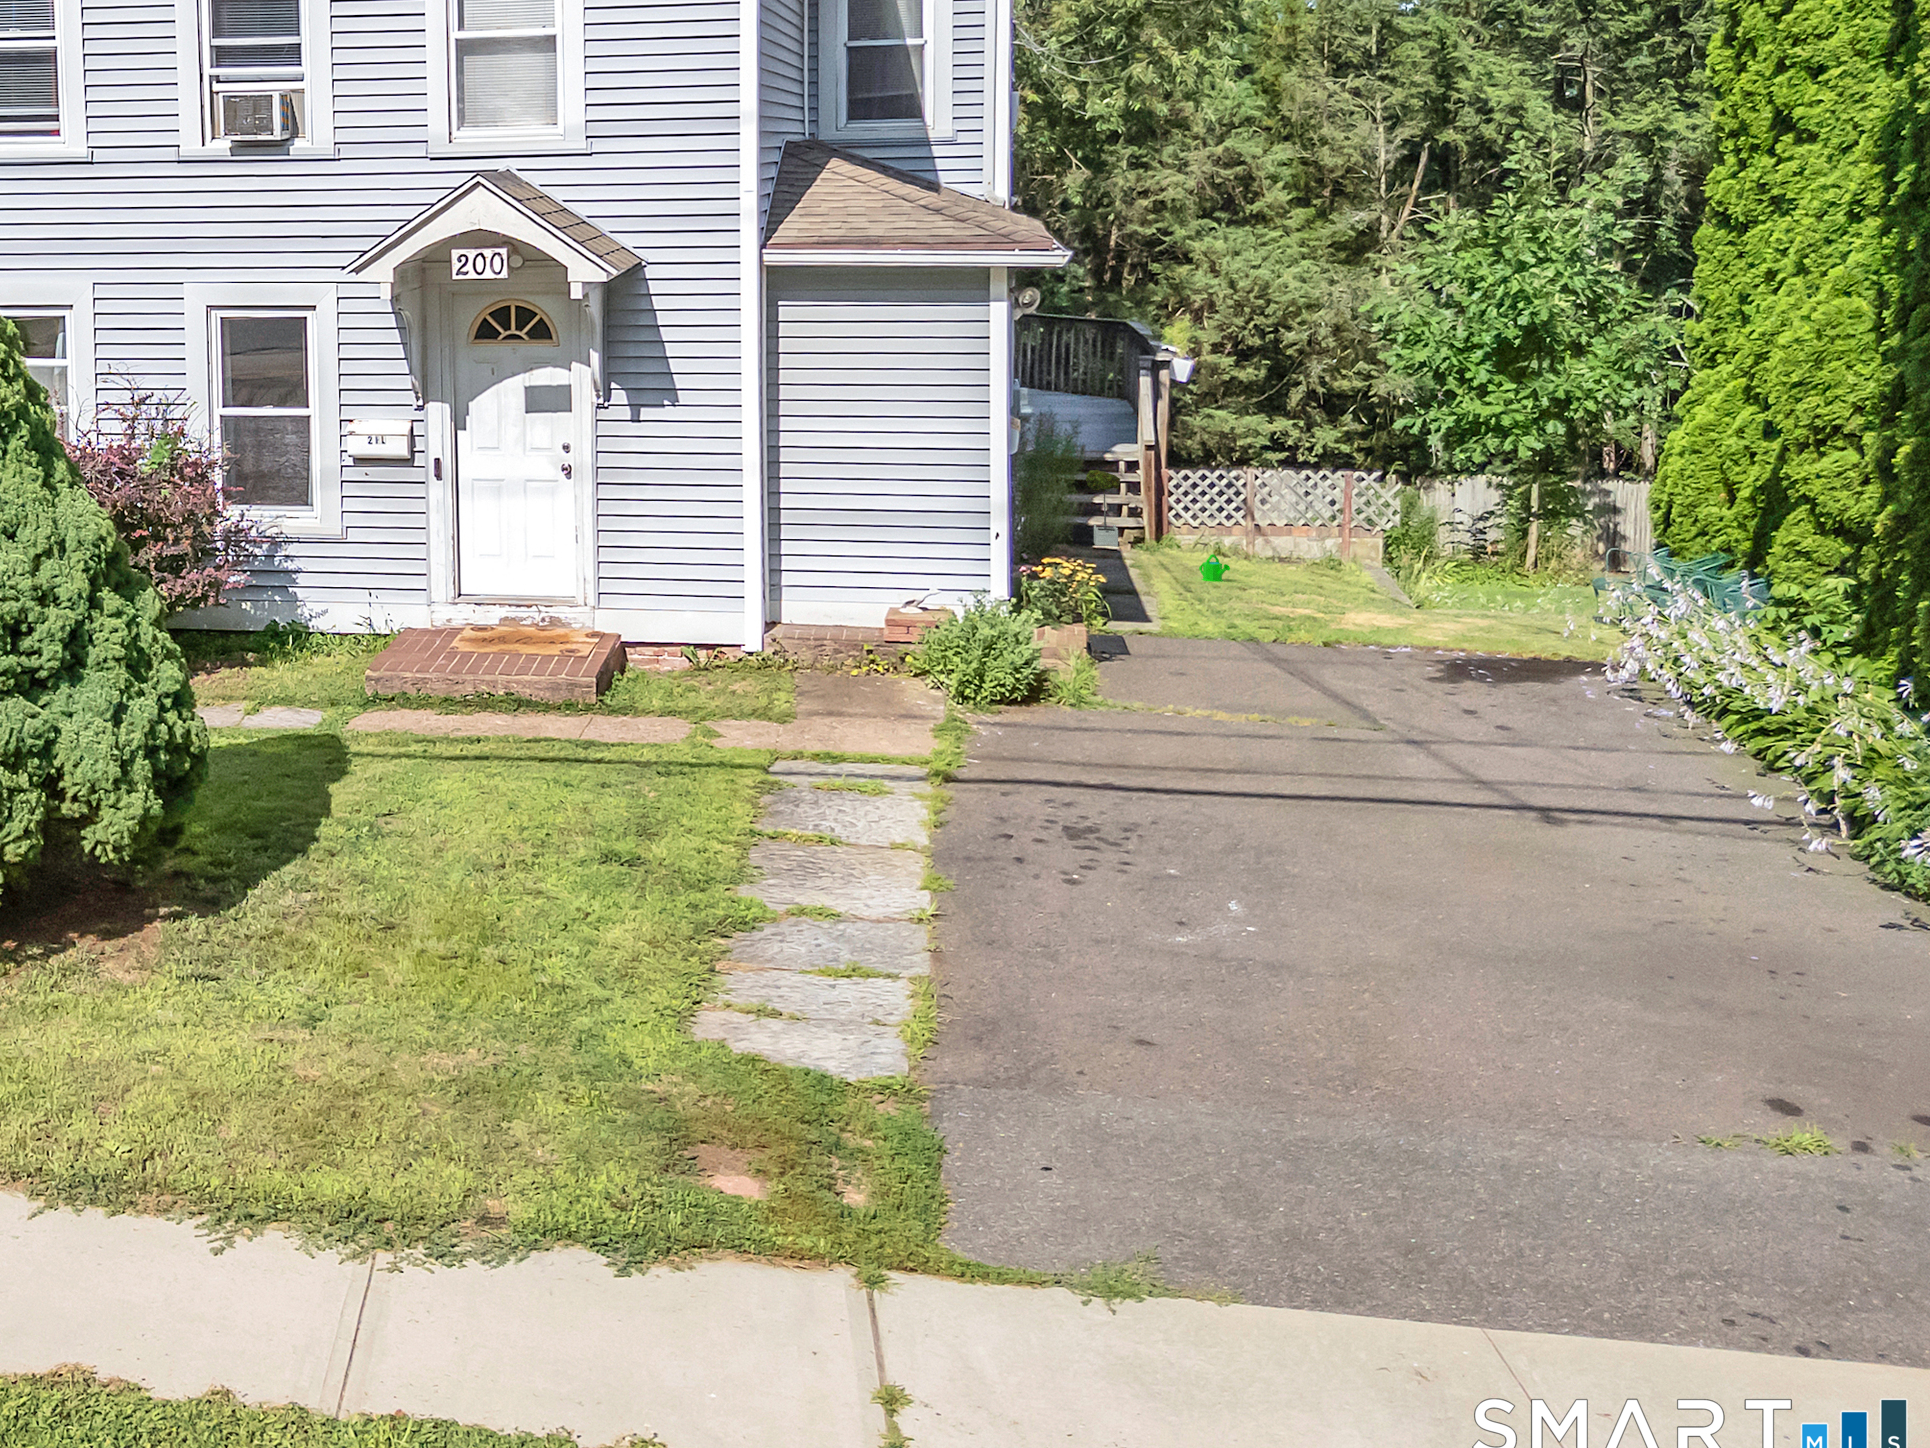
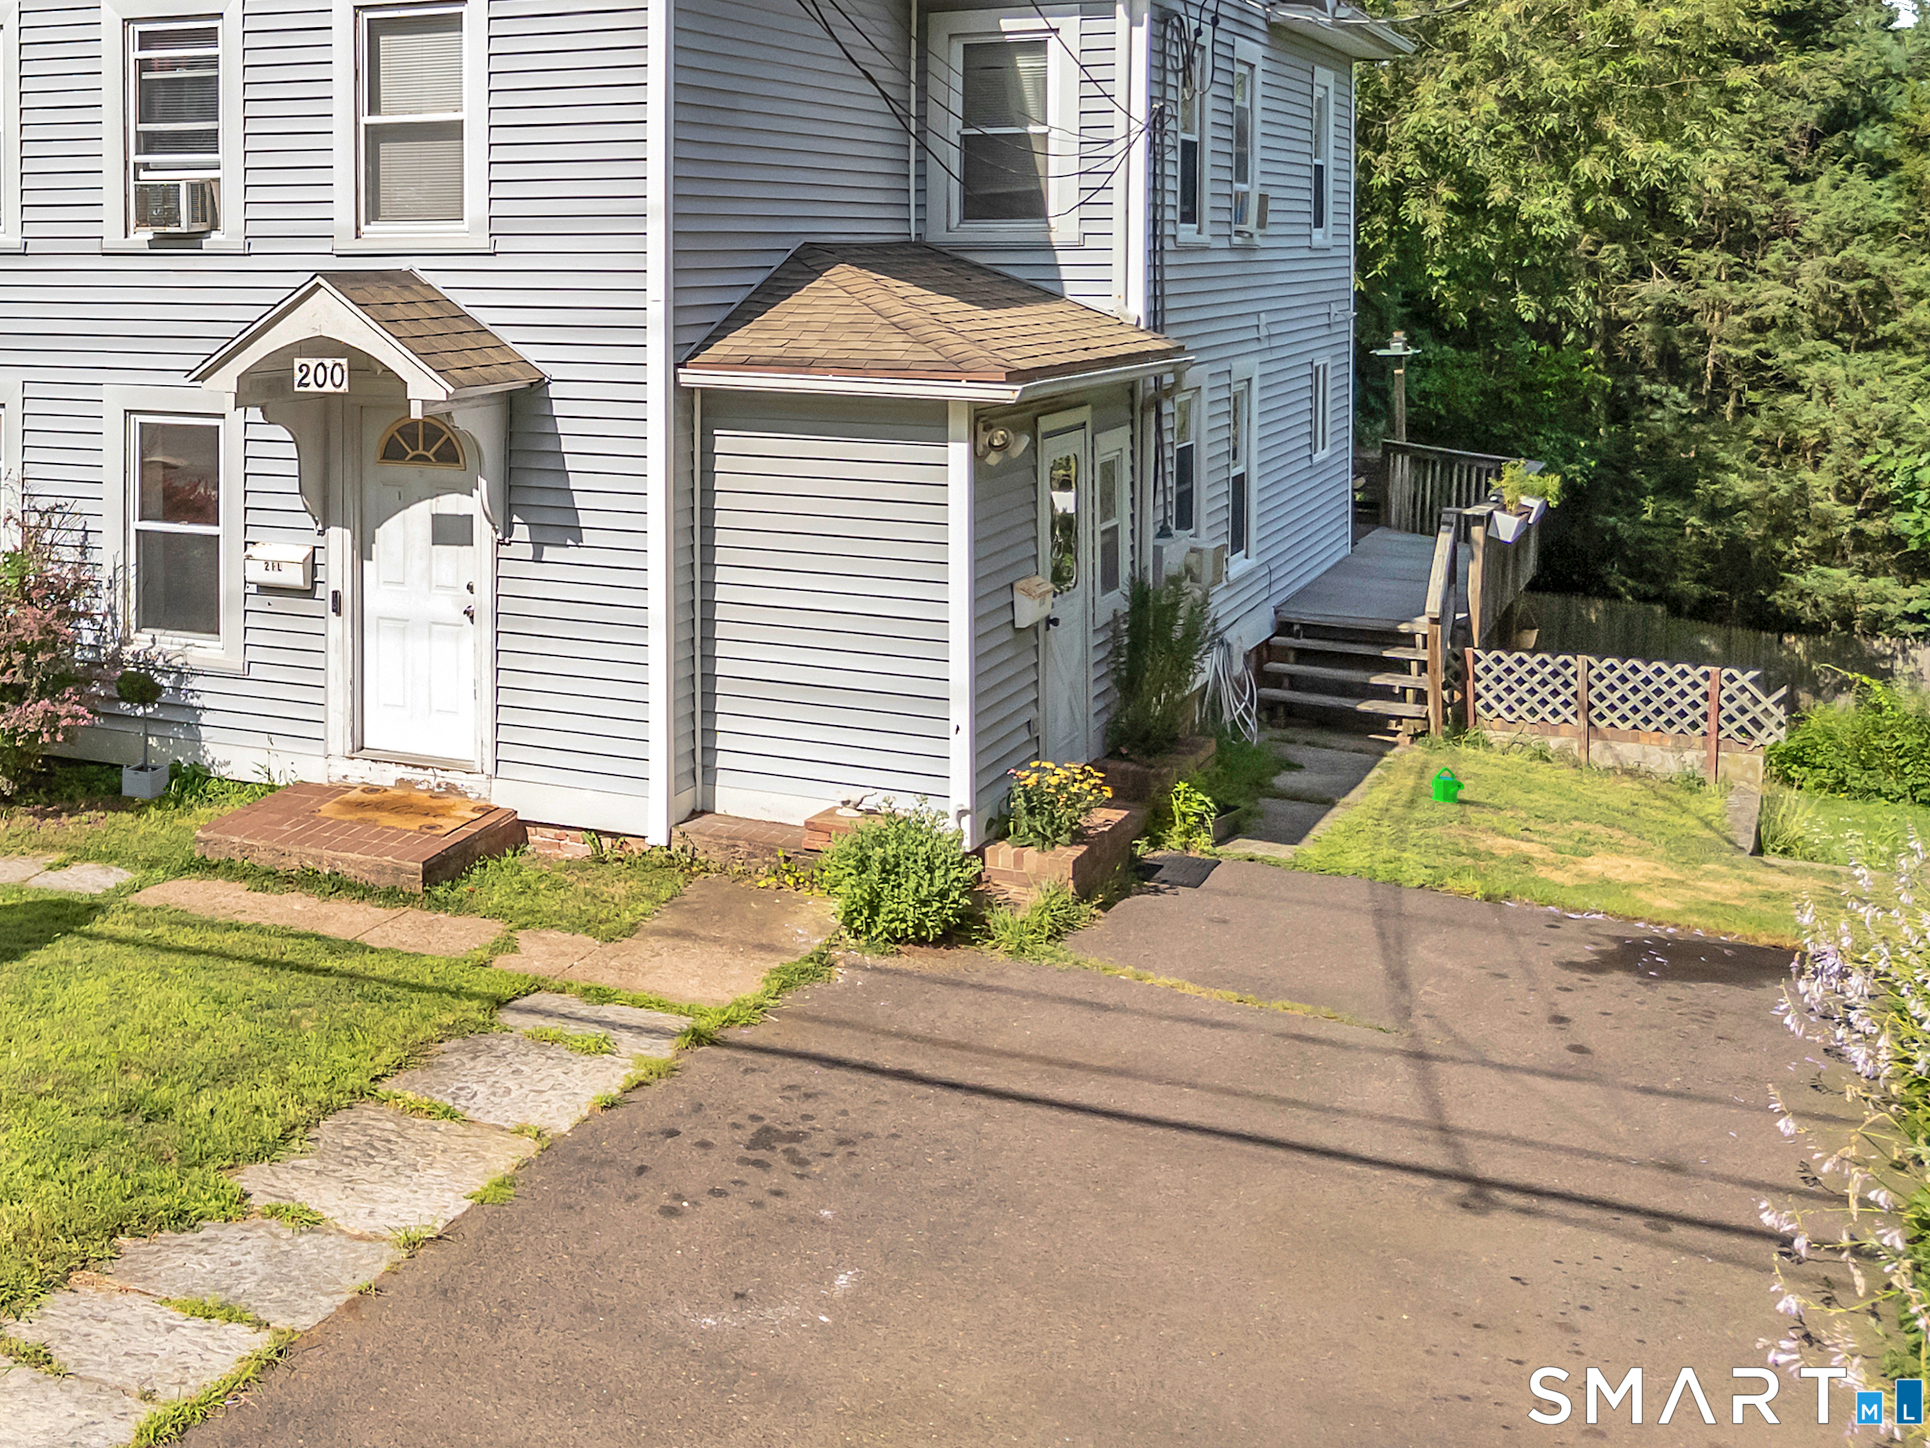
potted tree: present [1086,469,1120,546] -> present [115,670,169,799]

